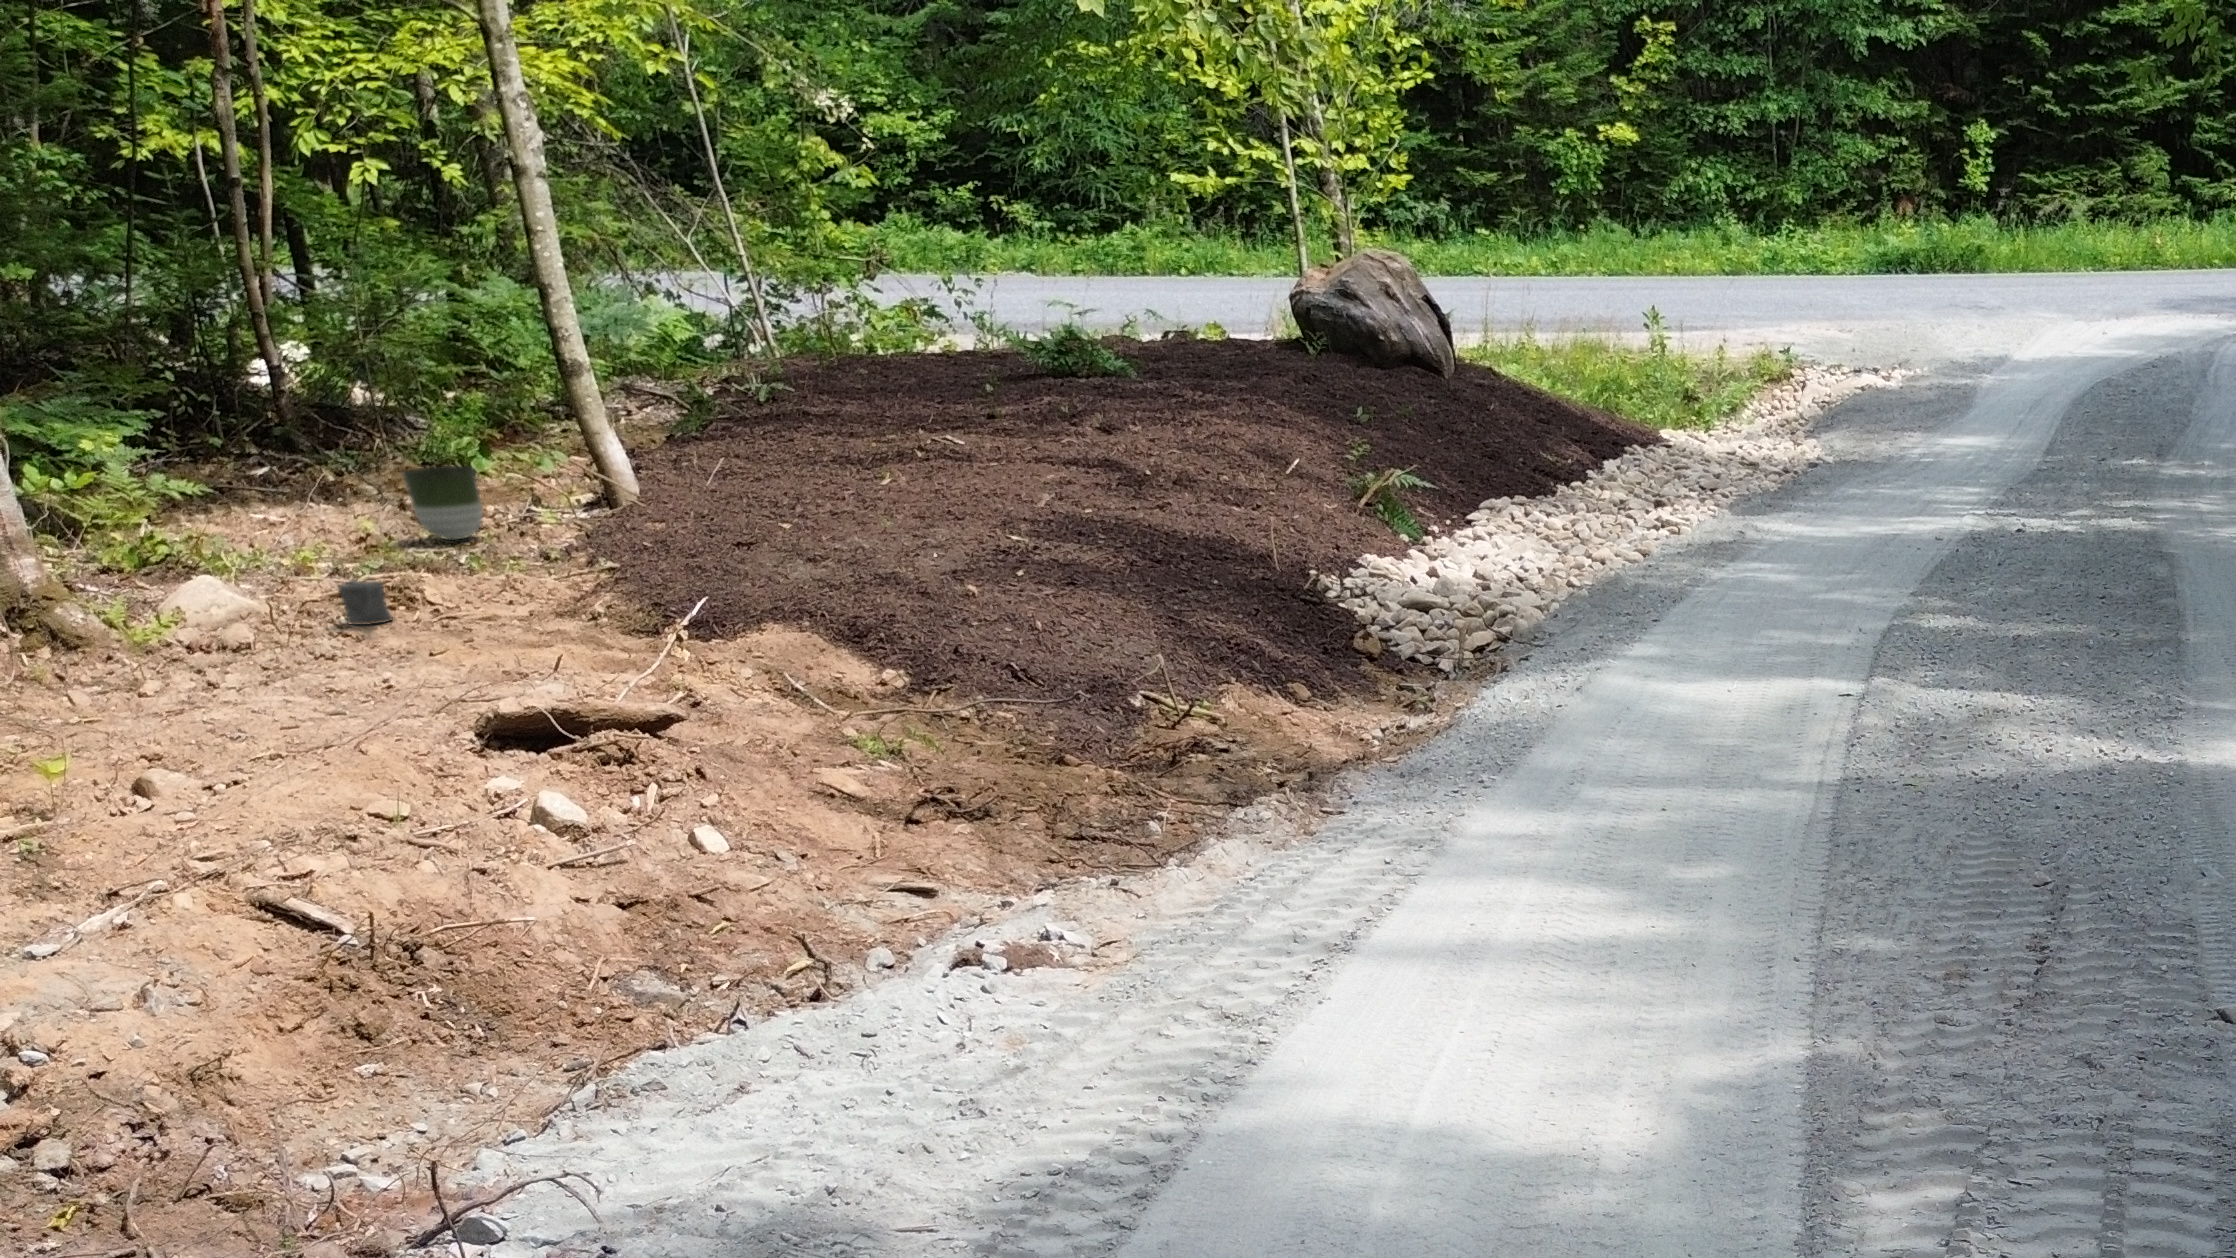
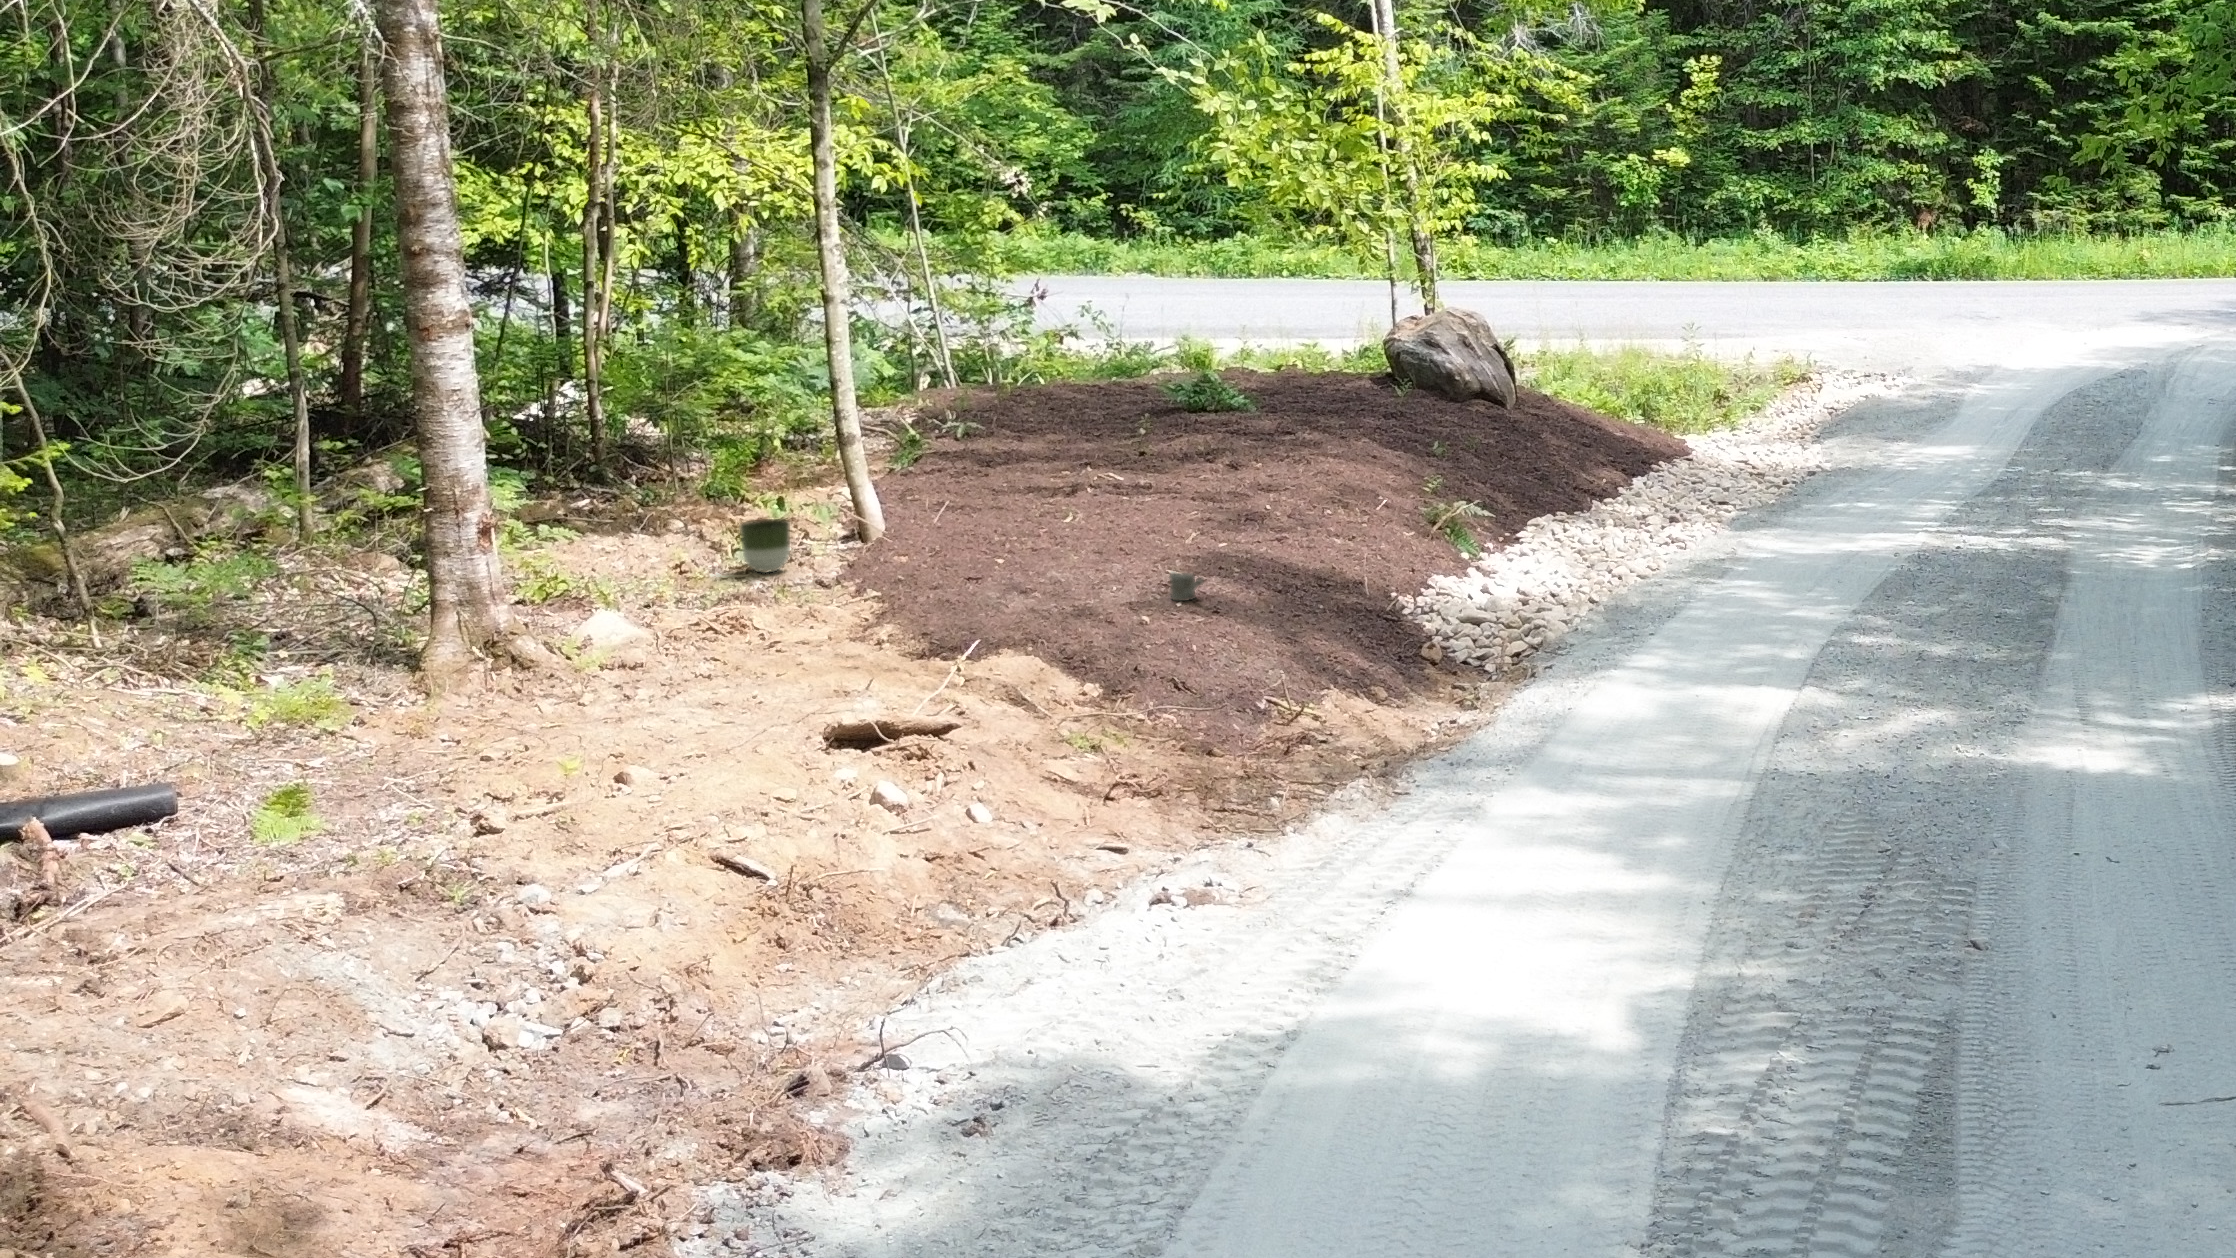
watering can: present [338,579,392,625] -> present [1170,572,1204,601]

